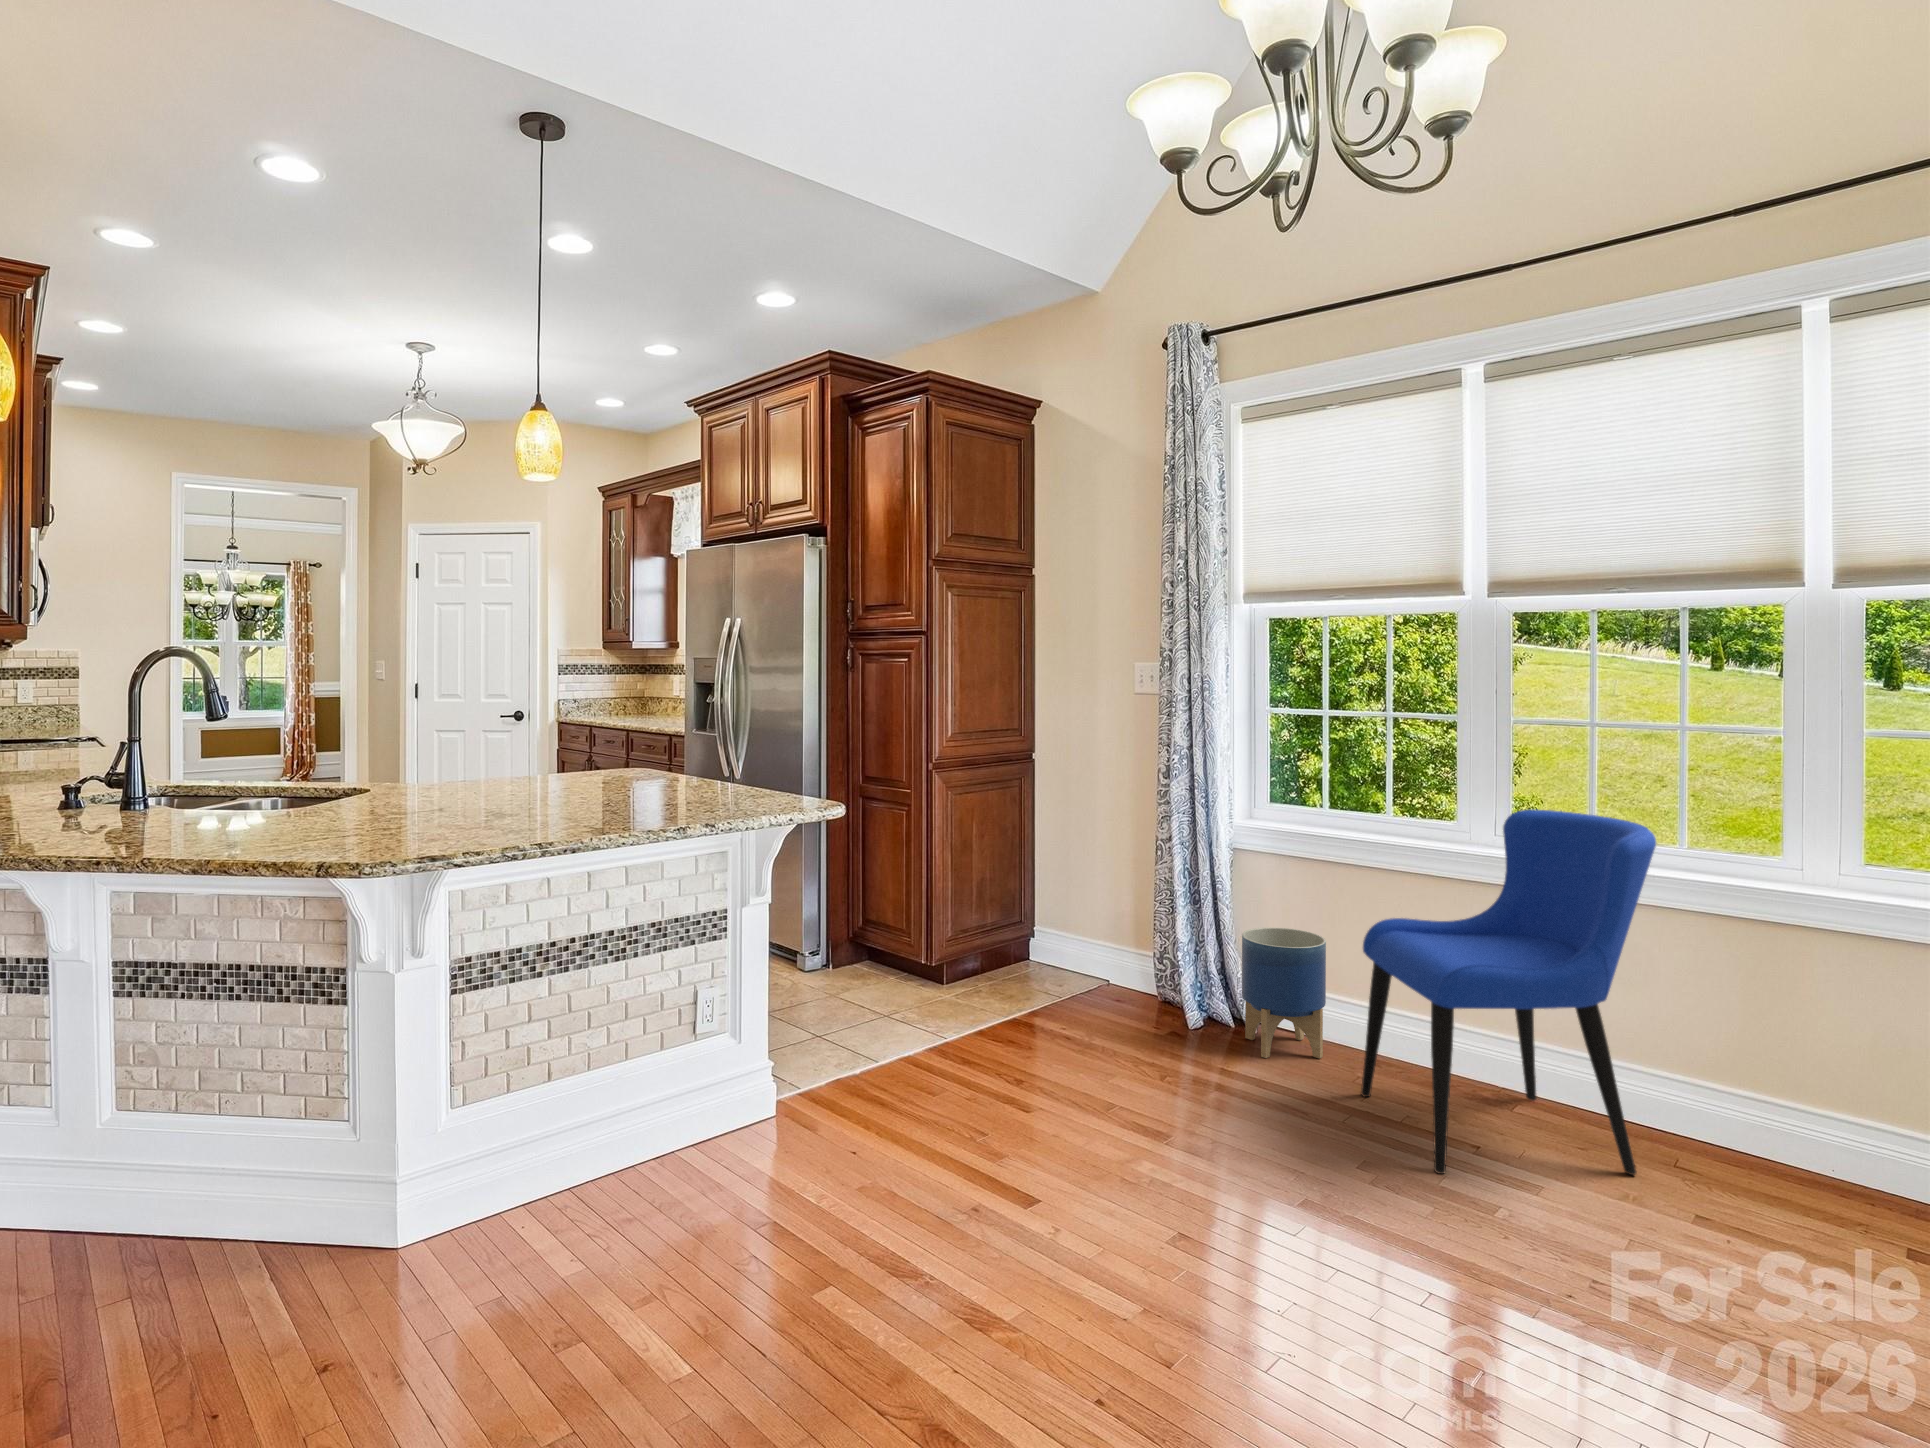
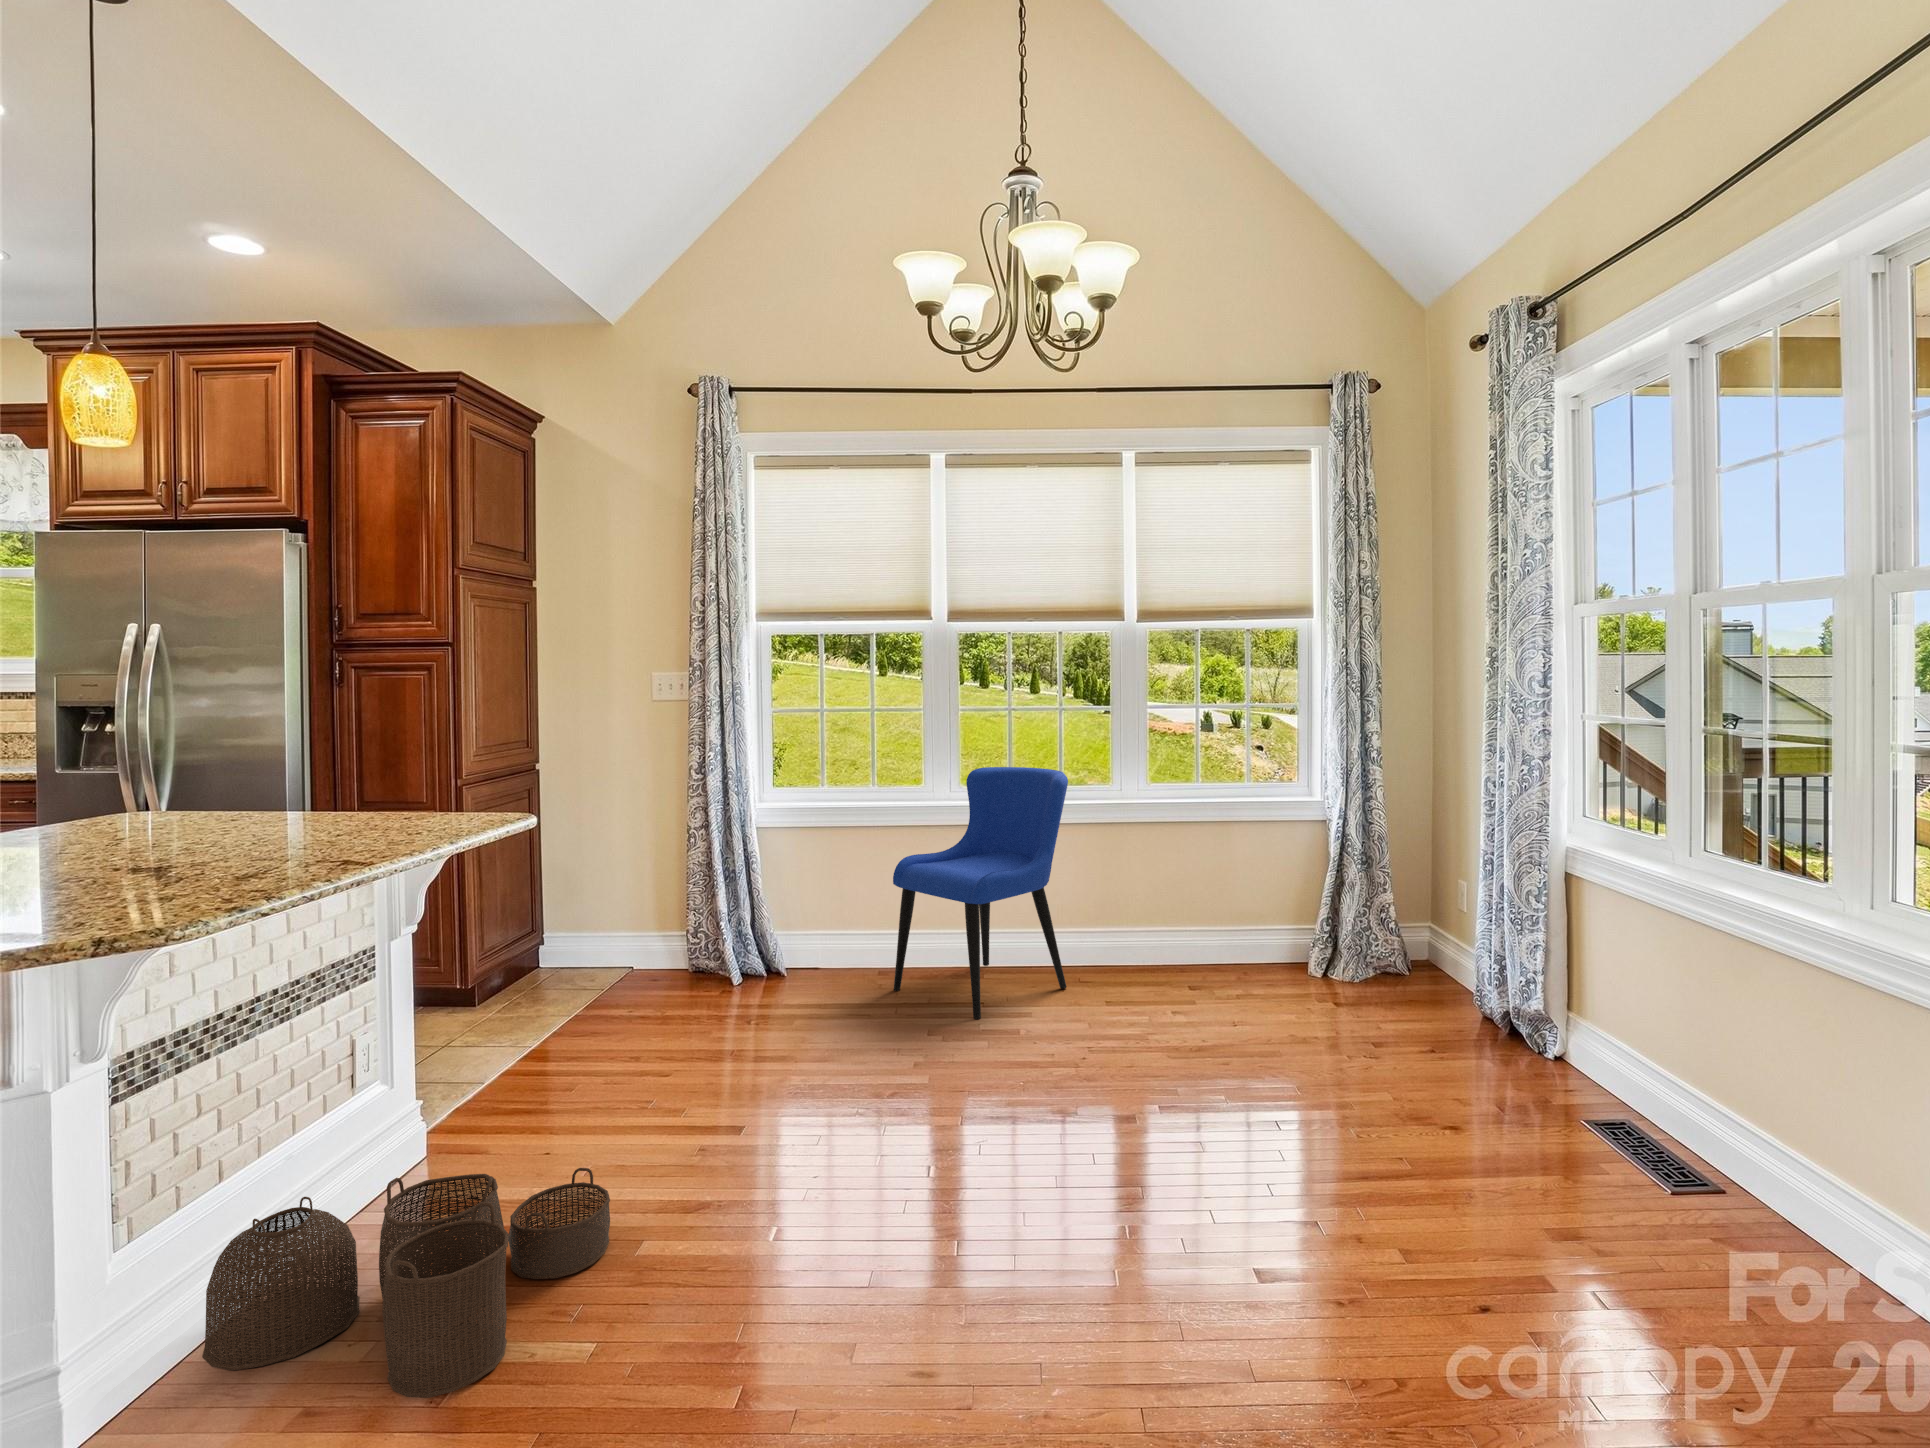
planter: present [1242,928,1326,1059] -> none [783,882,849,986]
woven basket: none [499,1114,801,1343] -> present [202,1168,610,1398]

